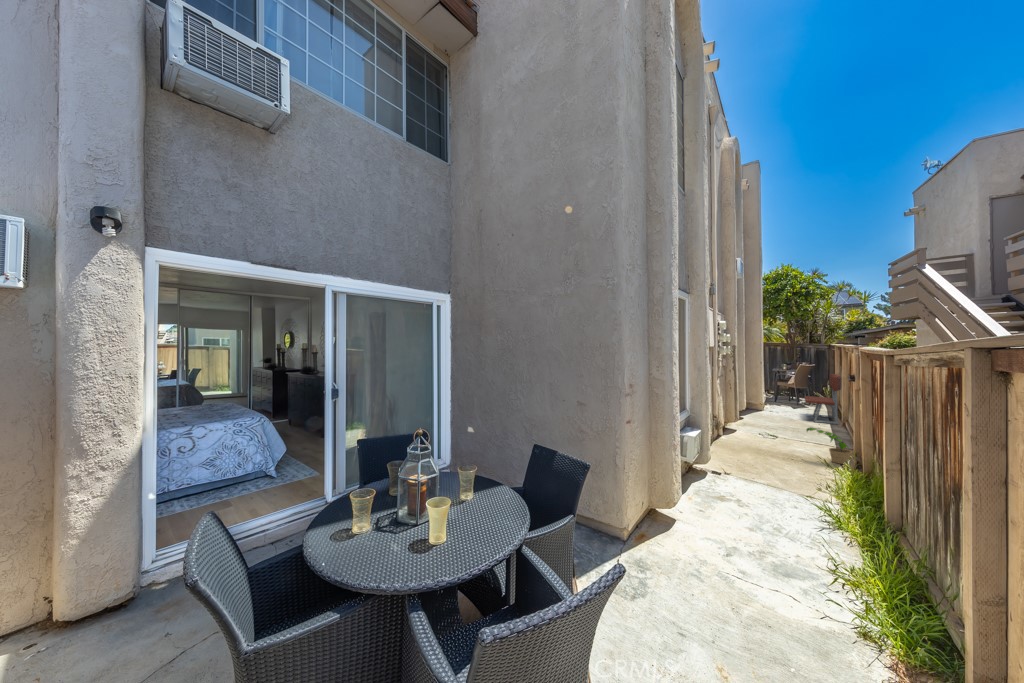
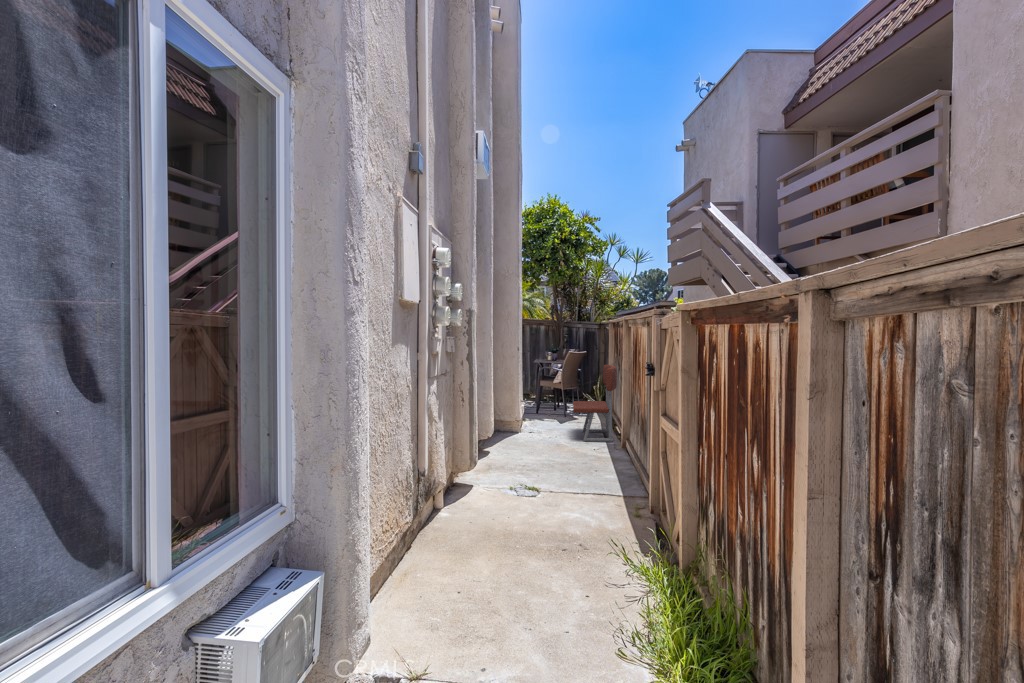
potted plant: present [806,427,852,464] -> none [573,453,629,507]

